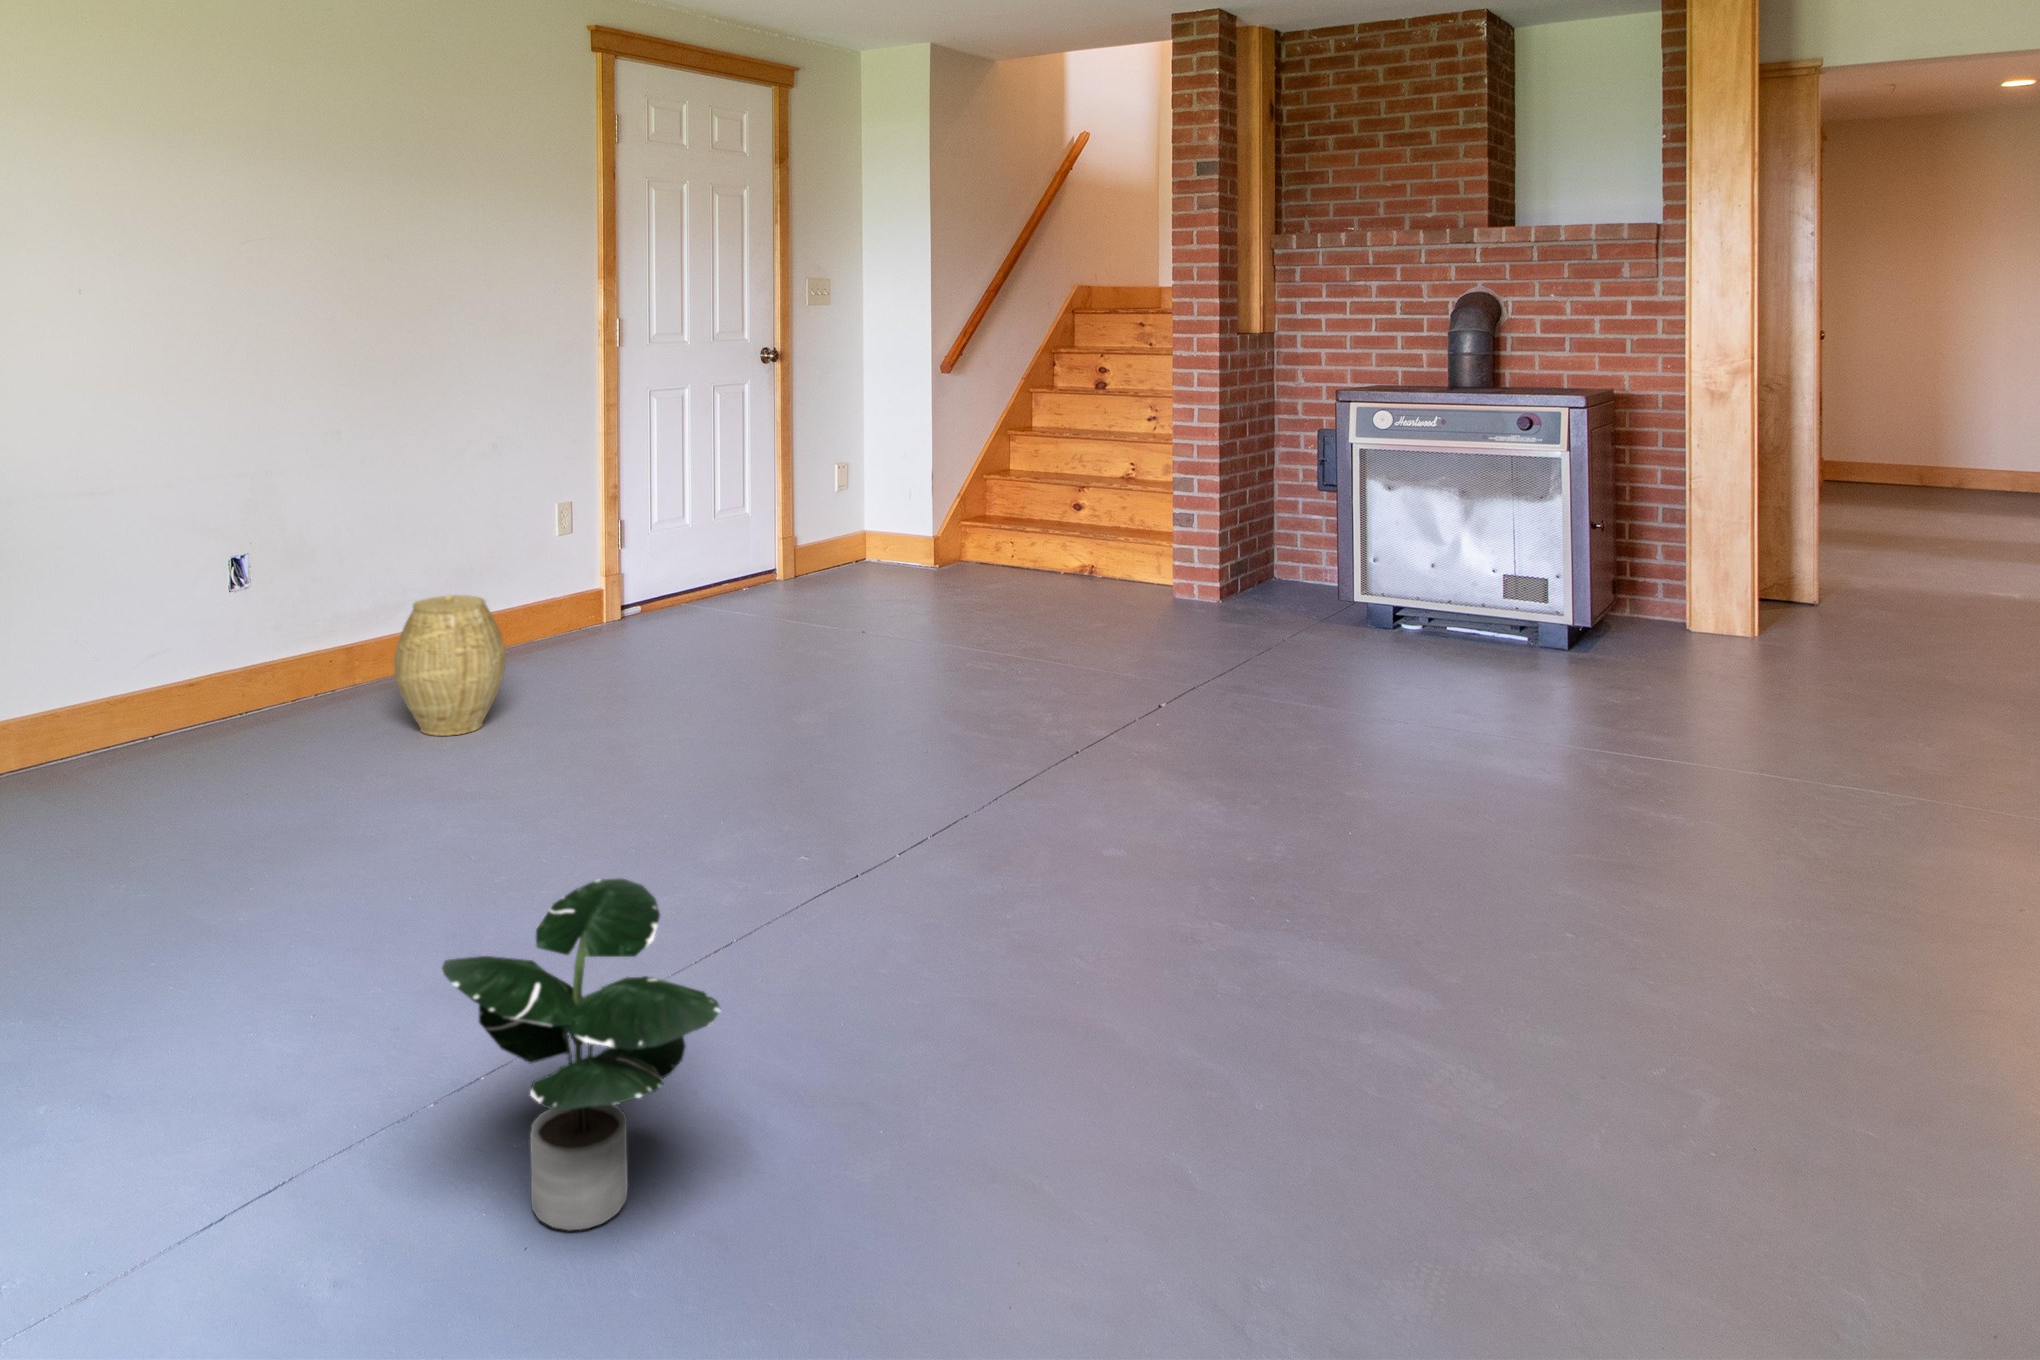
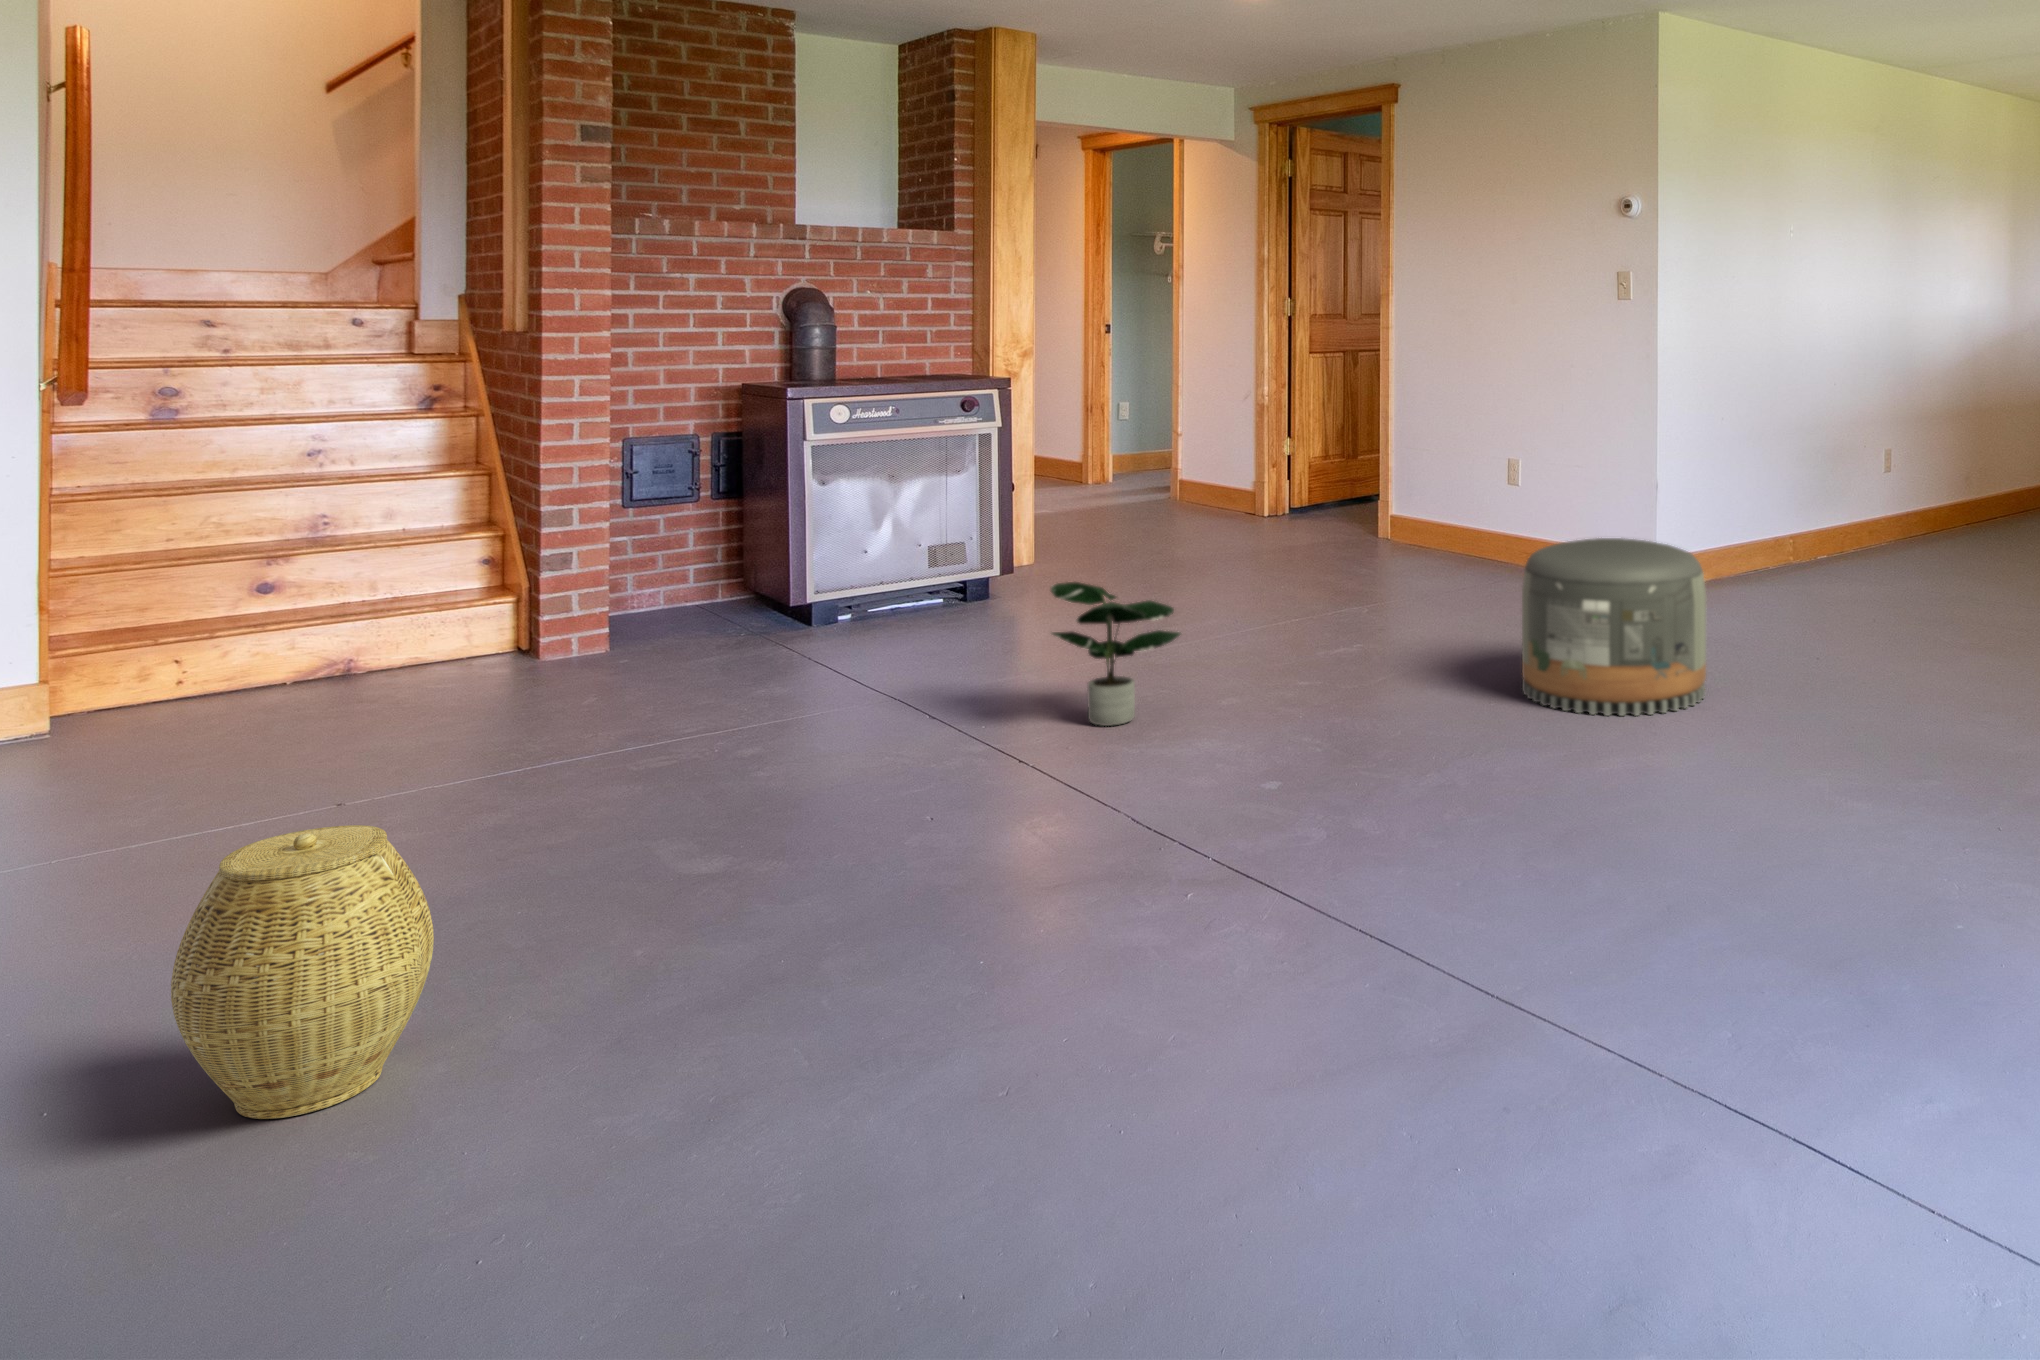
pouf: none [1559,713,1929,1068] -> present [1522,538,1706,716]
potted plant: present [441,878,721,1231] -> present [1051,582,1180,726]

